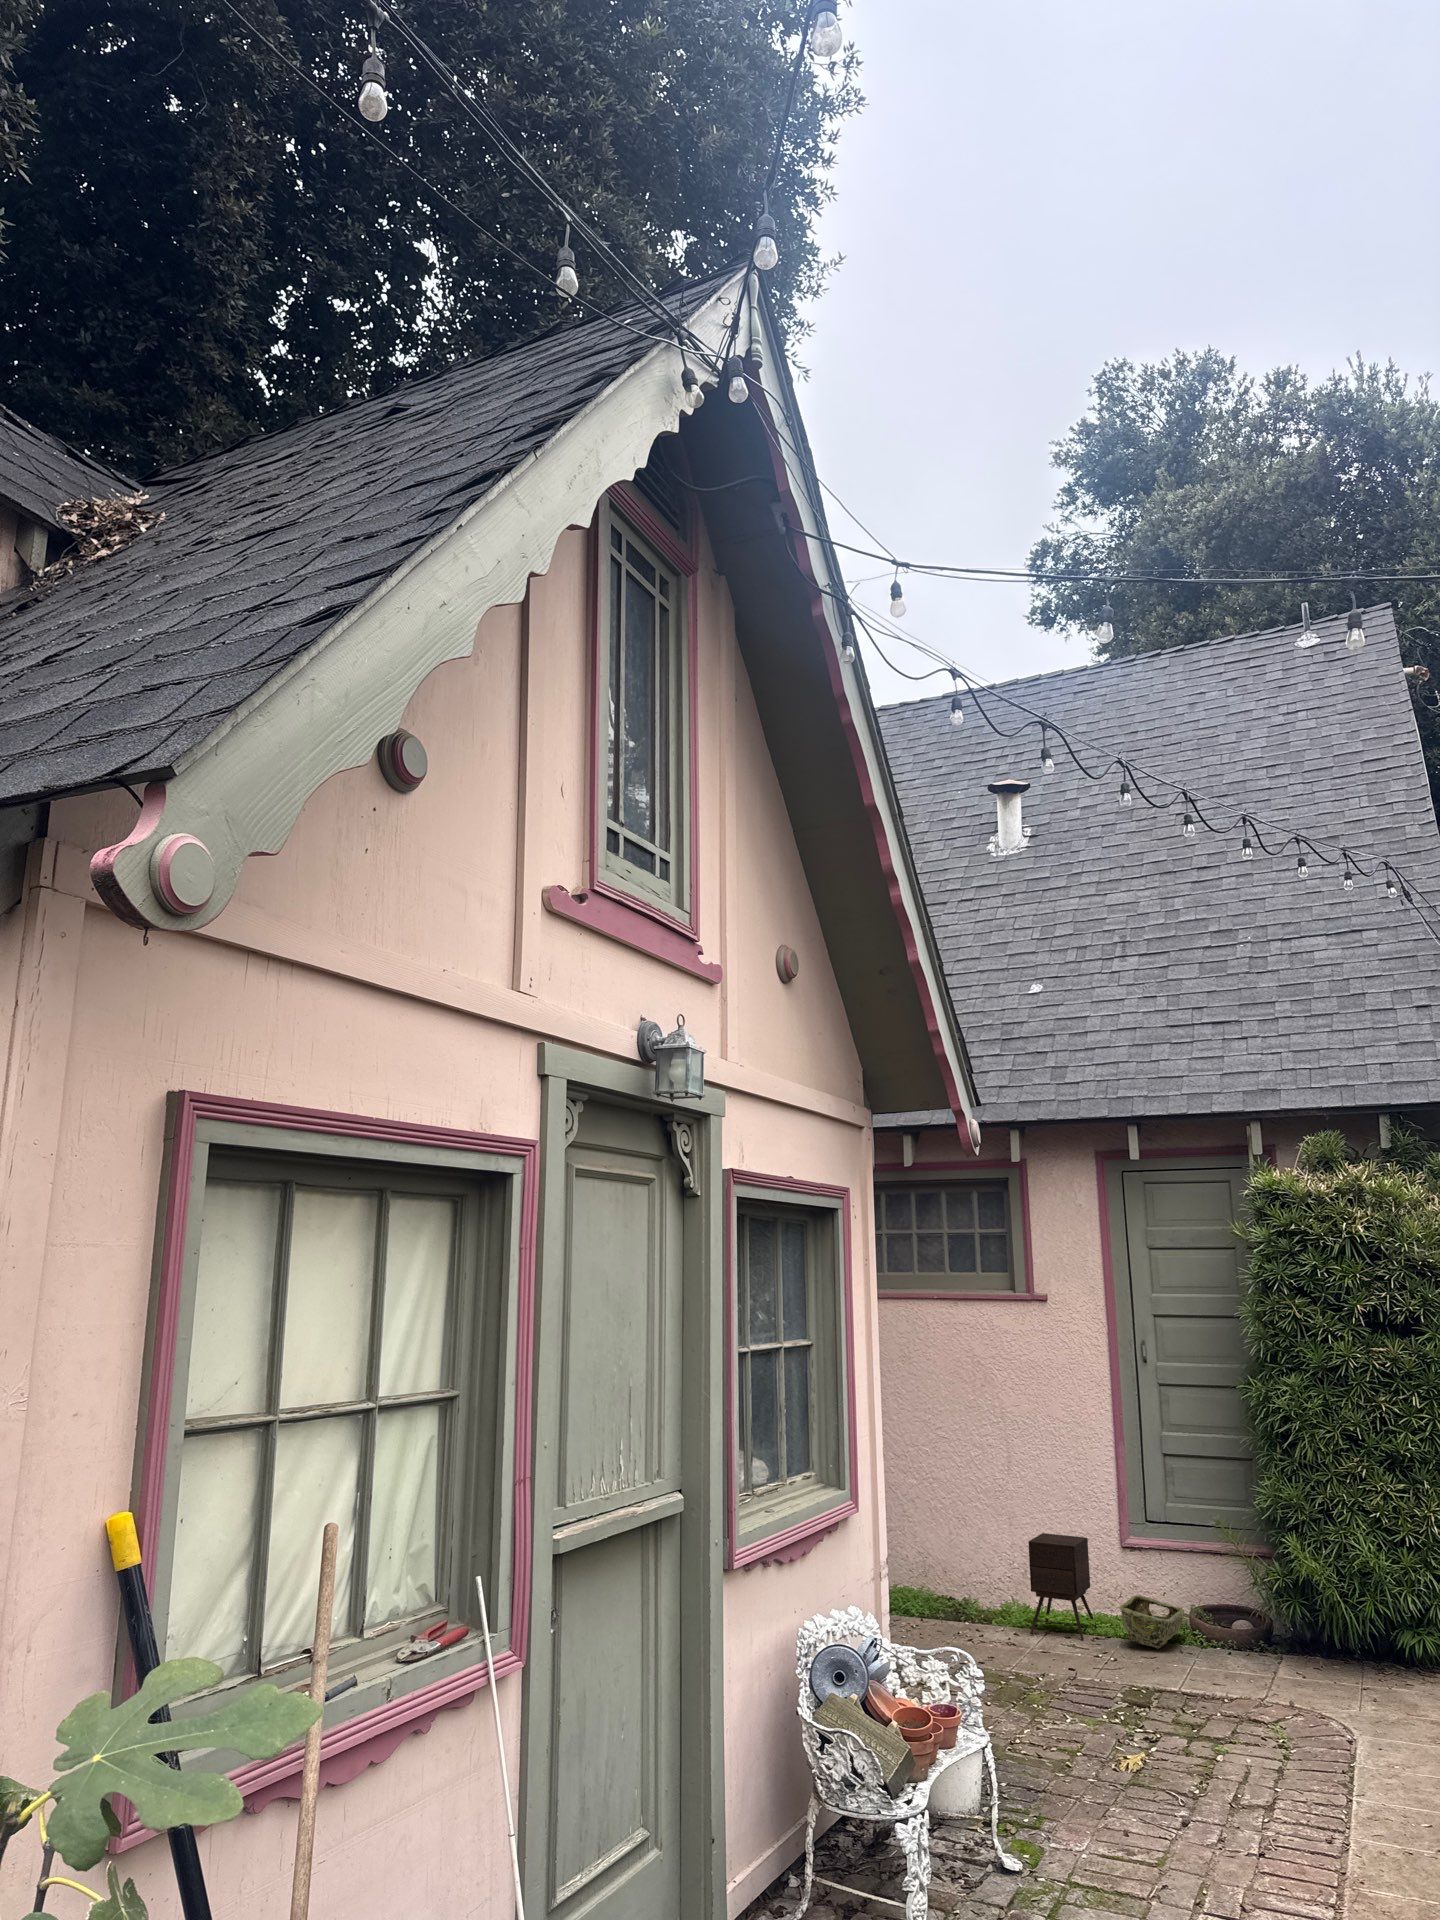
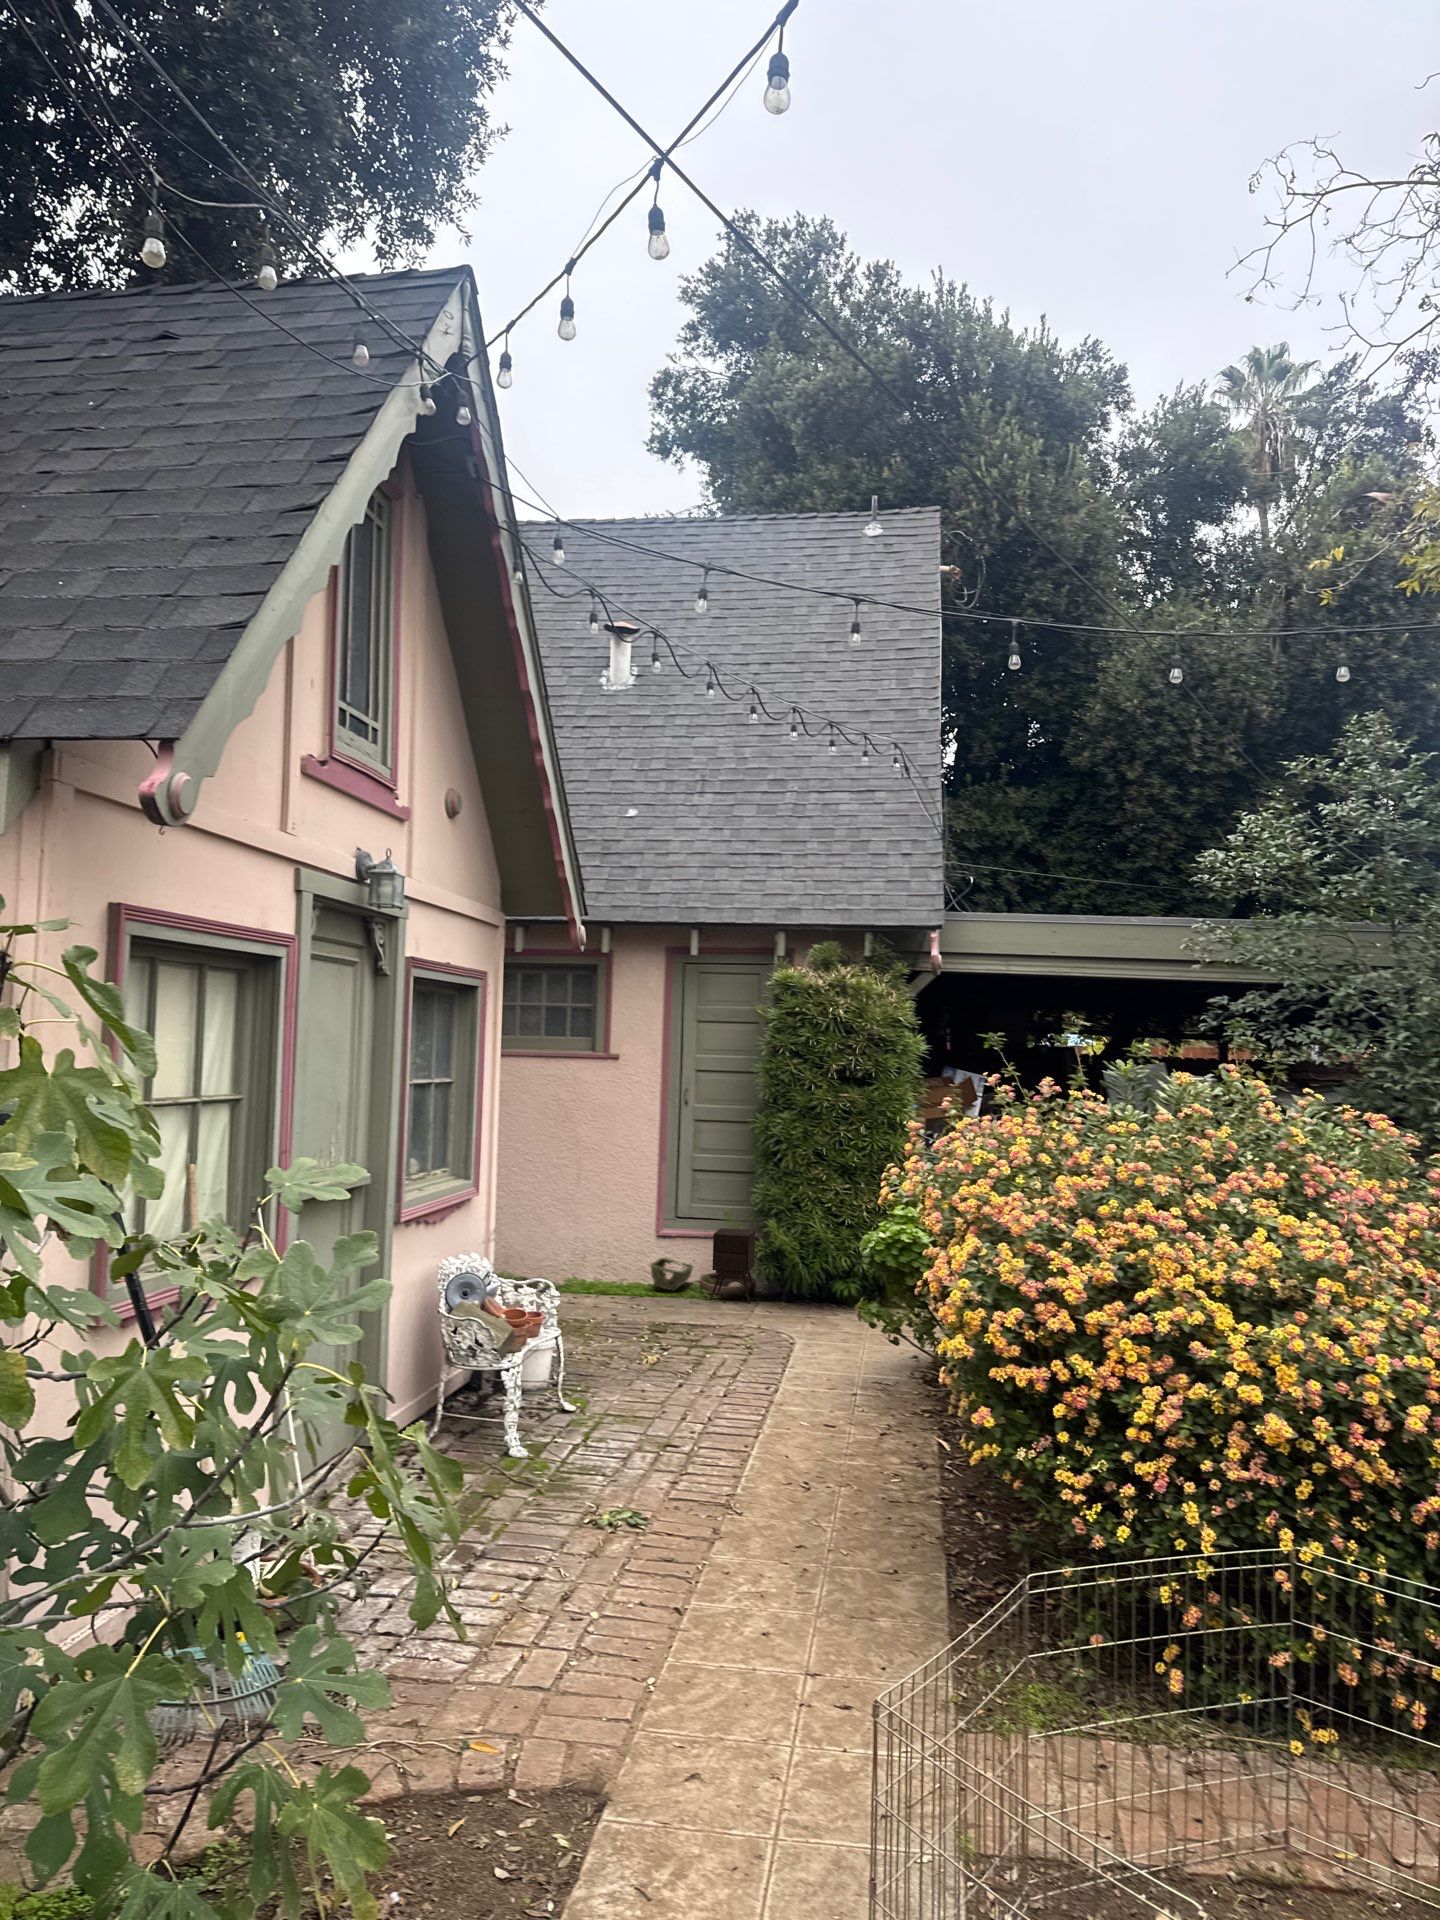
side table: present [1028,1533,1097,1641] -> present [710,1228,757,1304]

